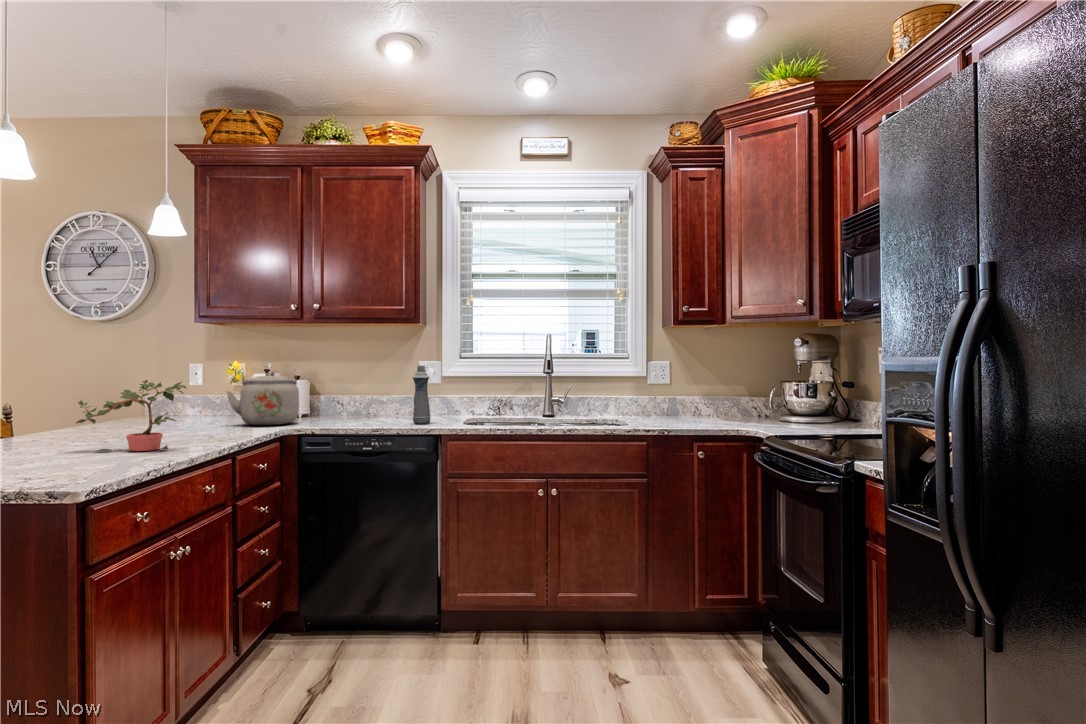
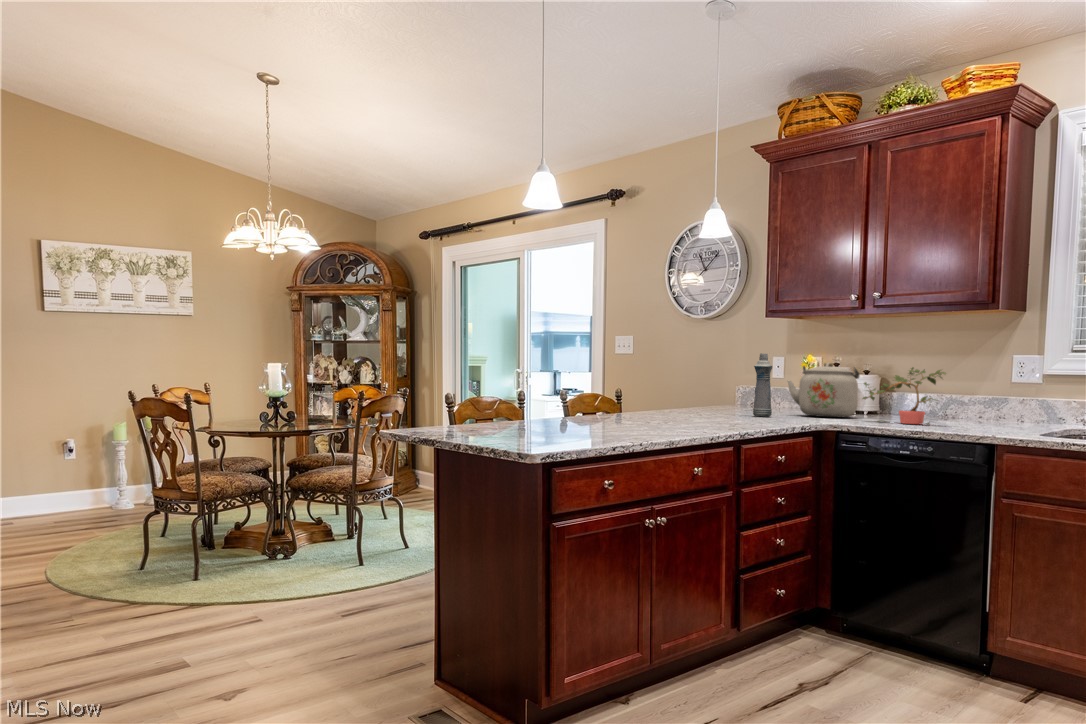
bottle: present [413,366,430,424] -> present [753,353,772,417]
potted plant: present [76,380,186,452] -> present [862,367,946,424]

